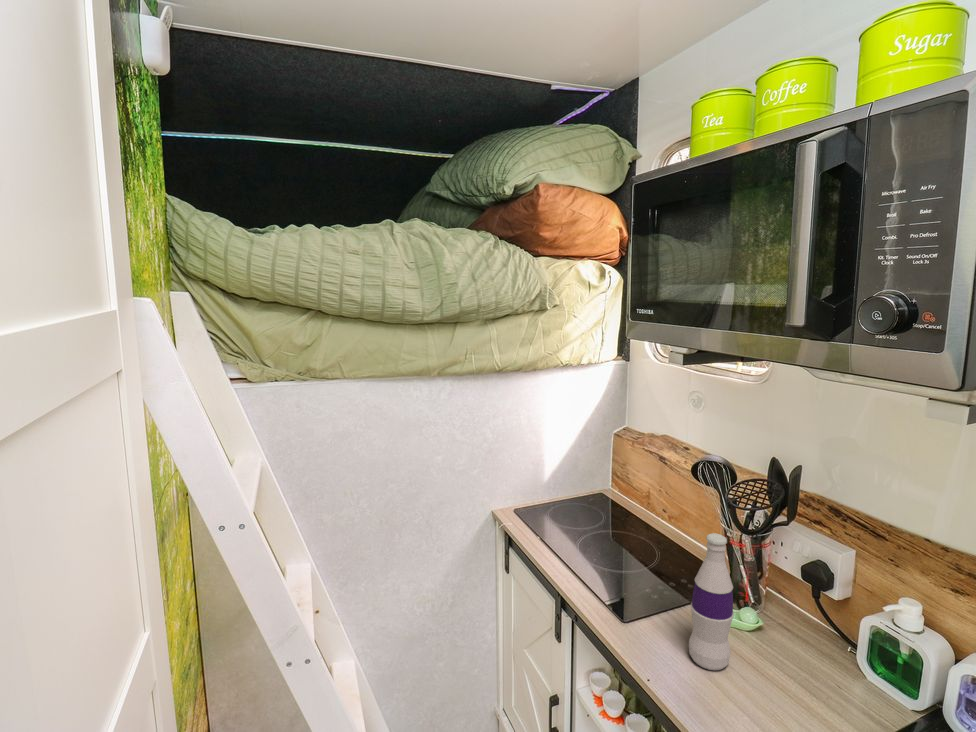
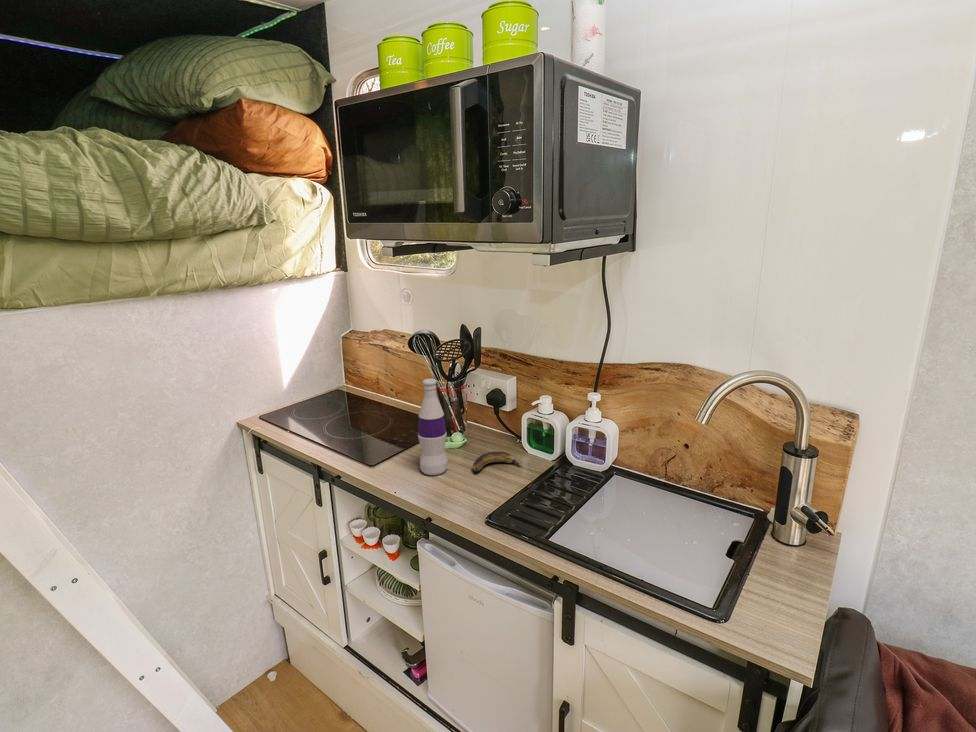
banana: none [770,659,857,702] -> present [473,452,521,472]

